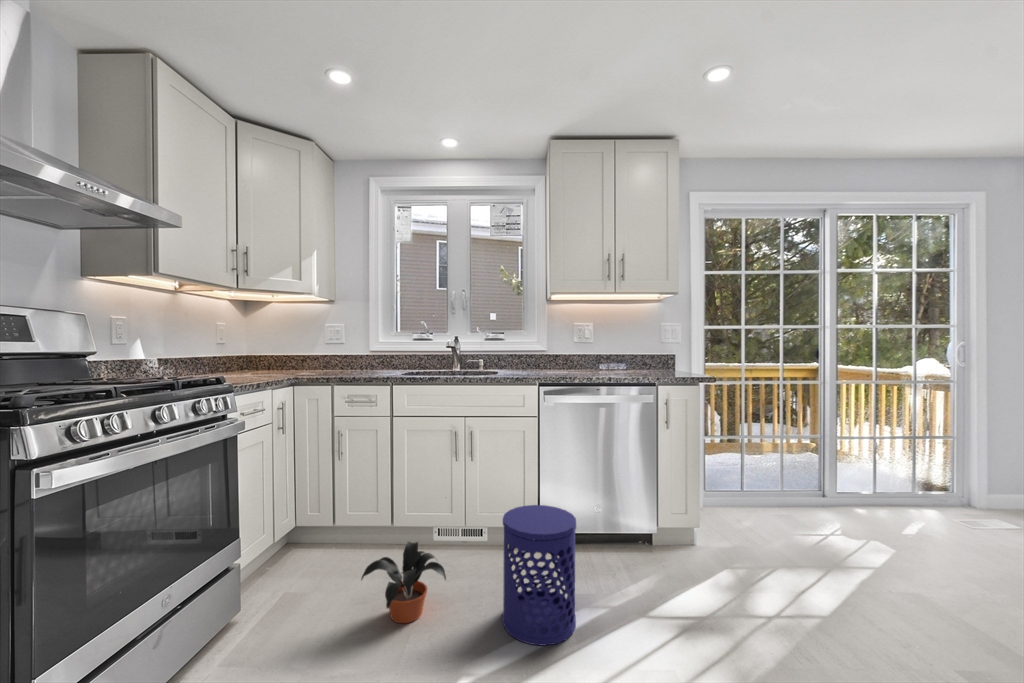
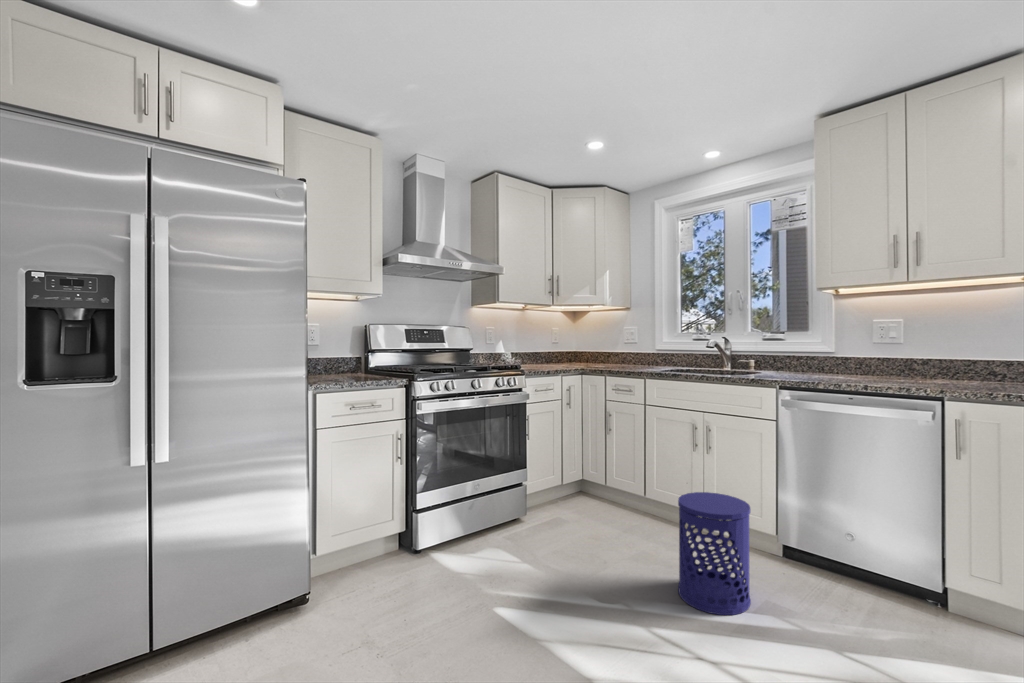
potted plant: present [361,542,446,623] -> none [585,502,648,559]

